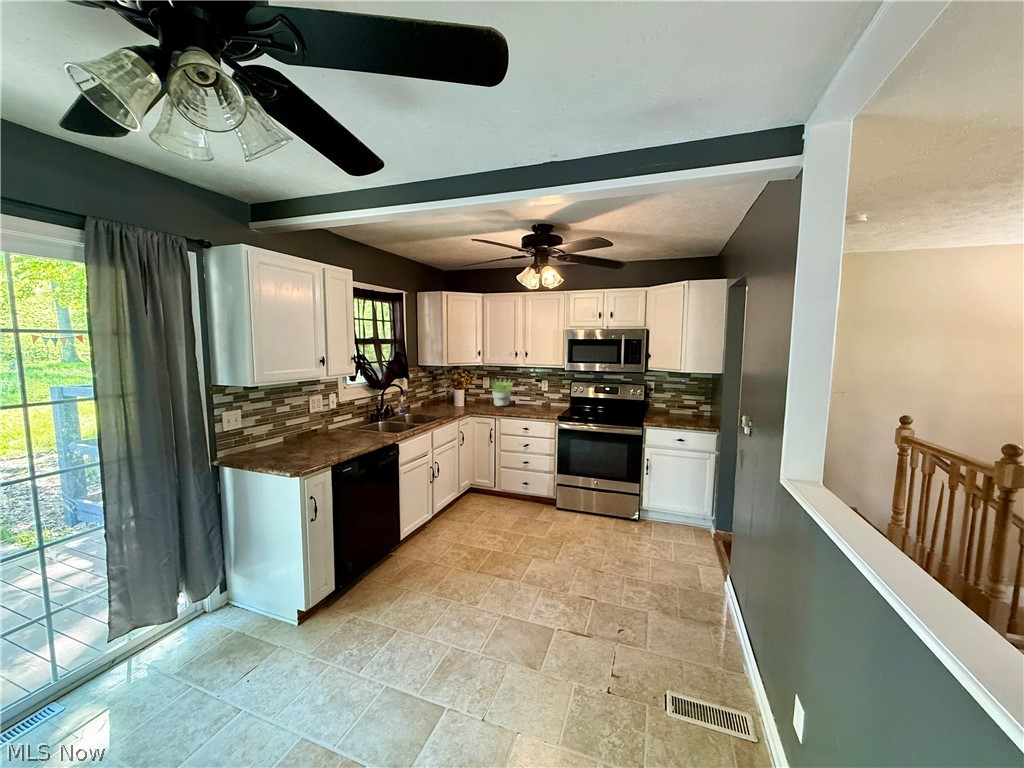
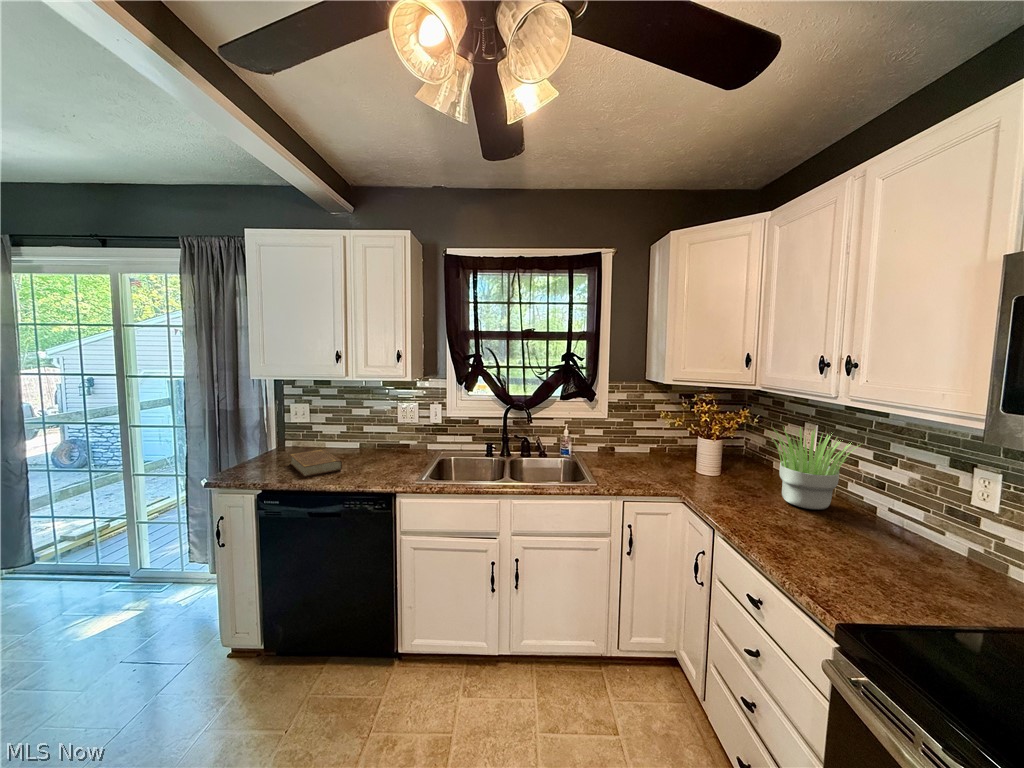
book: none [270,439,325,457] -> present [290,449,342,477]

